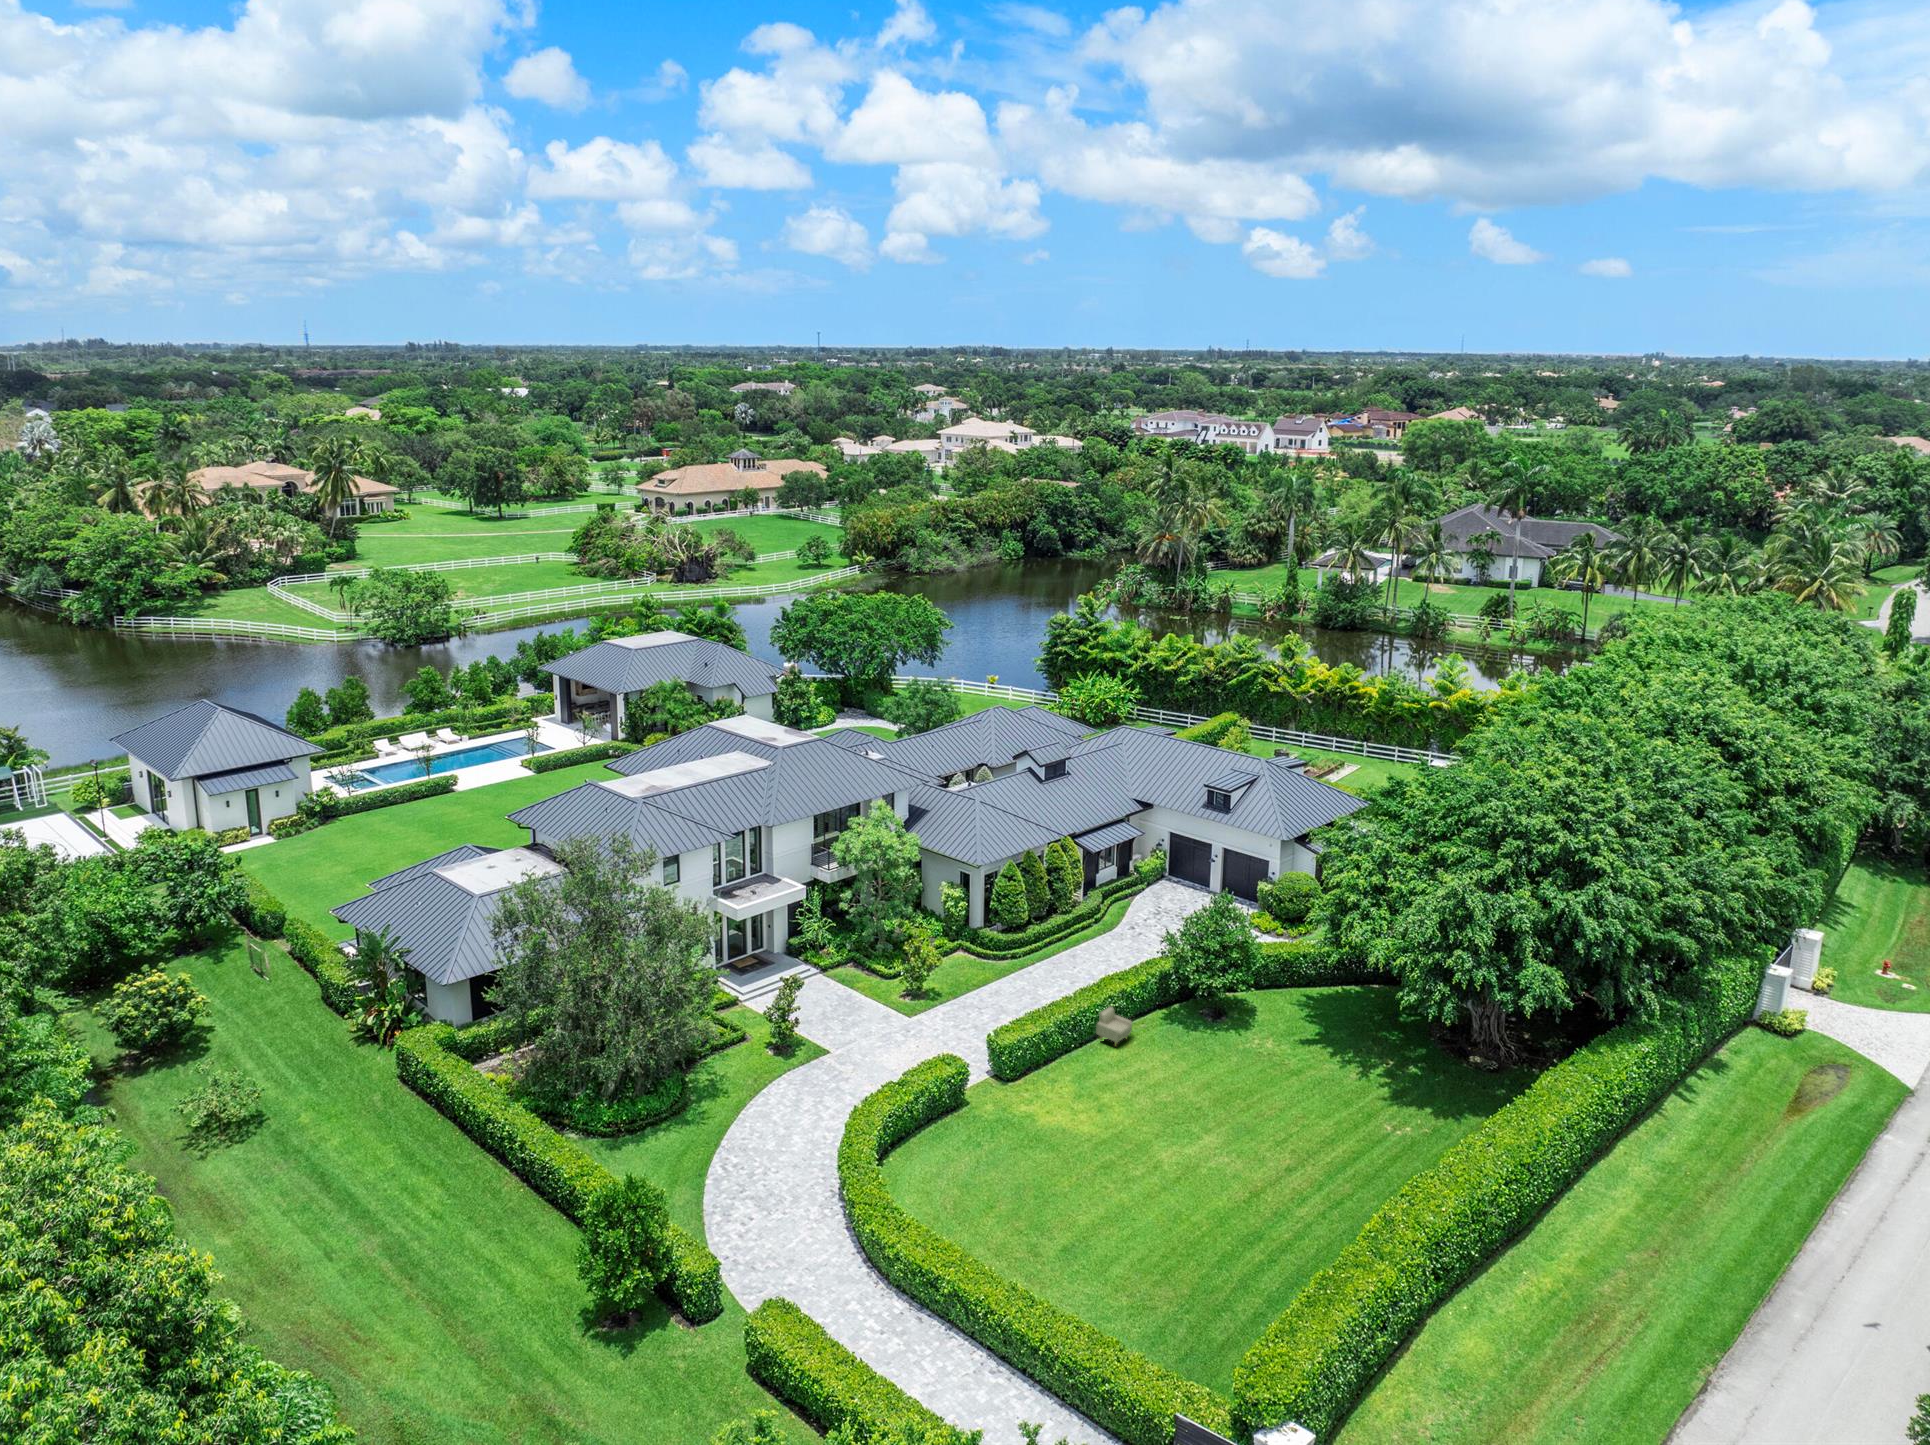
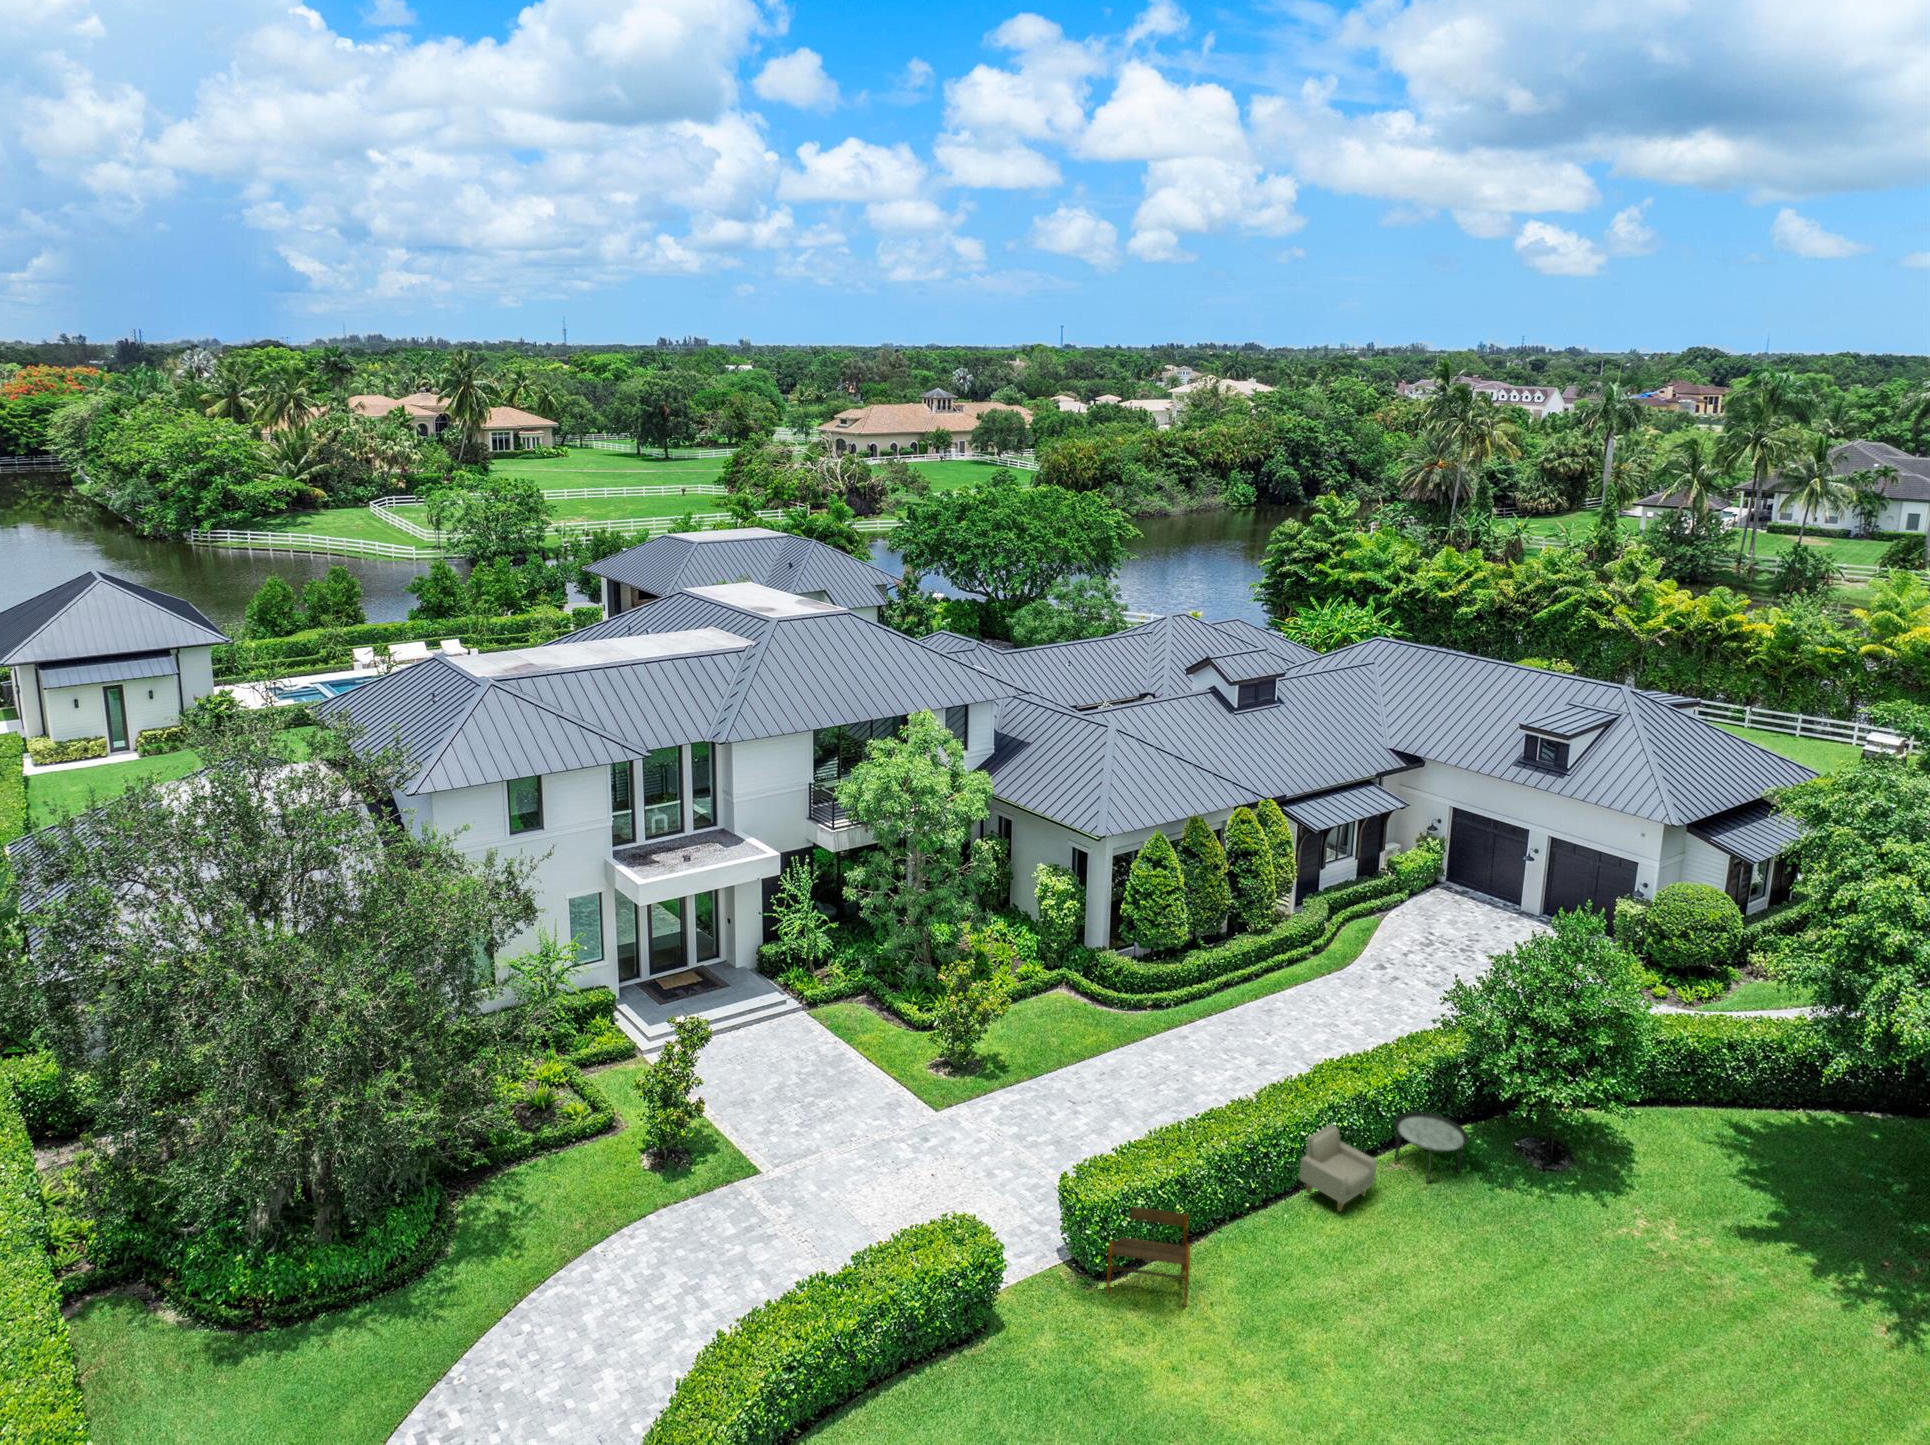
round table: none [1141,998,1175,1032] -> present [1394,1112,1468,1183]
bench: none [1012,1047,1050,1090] -> present [1106,1206,1190,1306]

